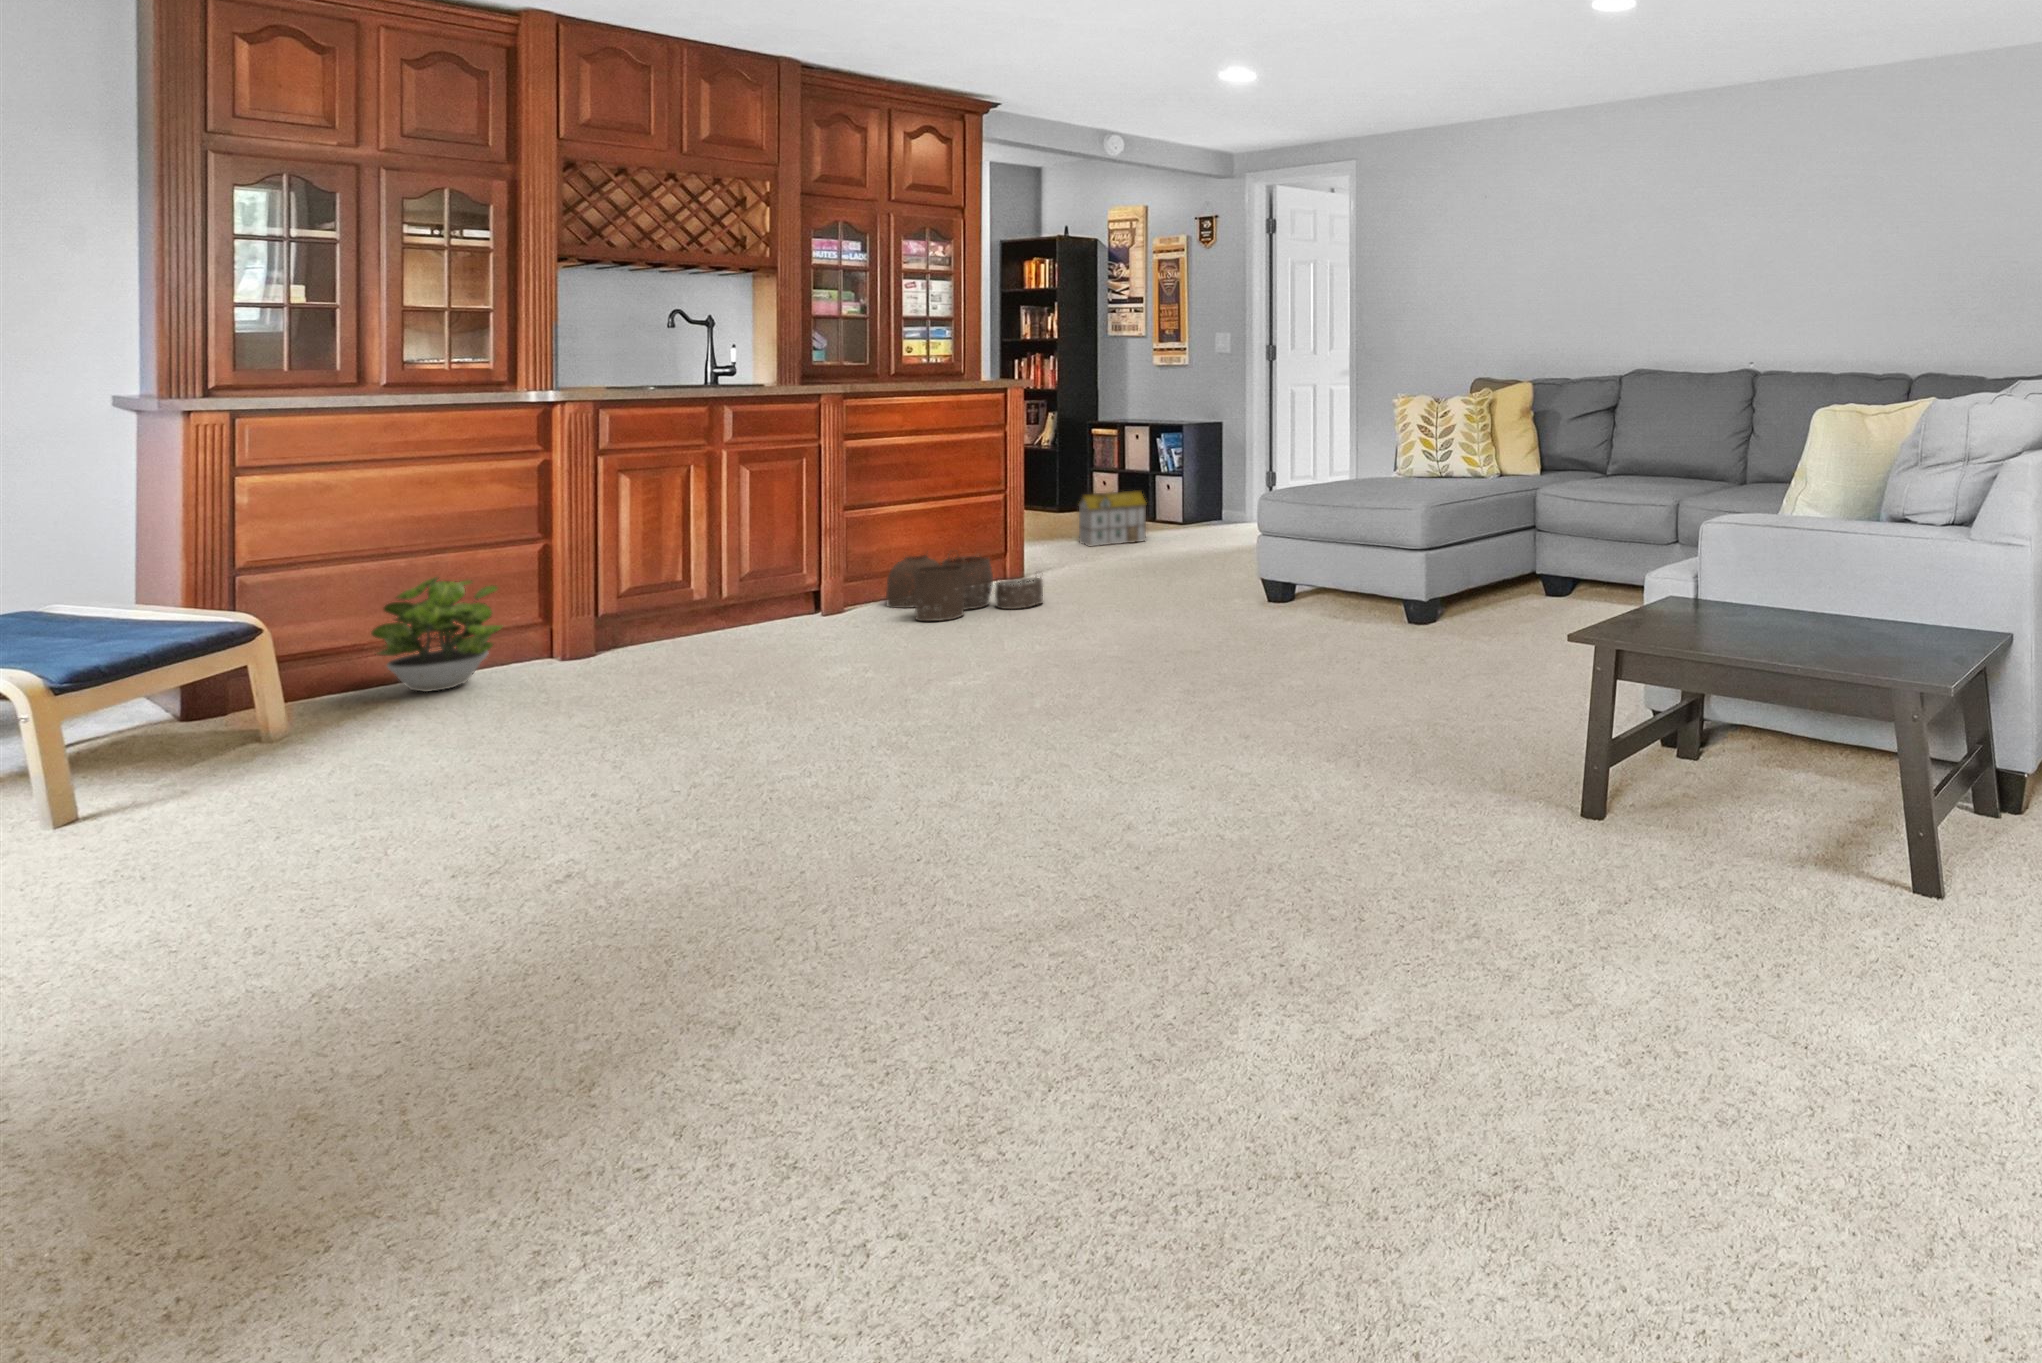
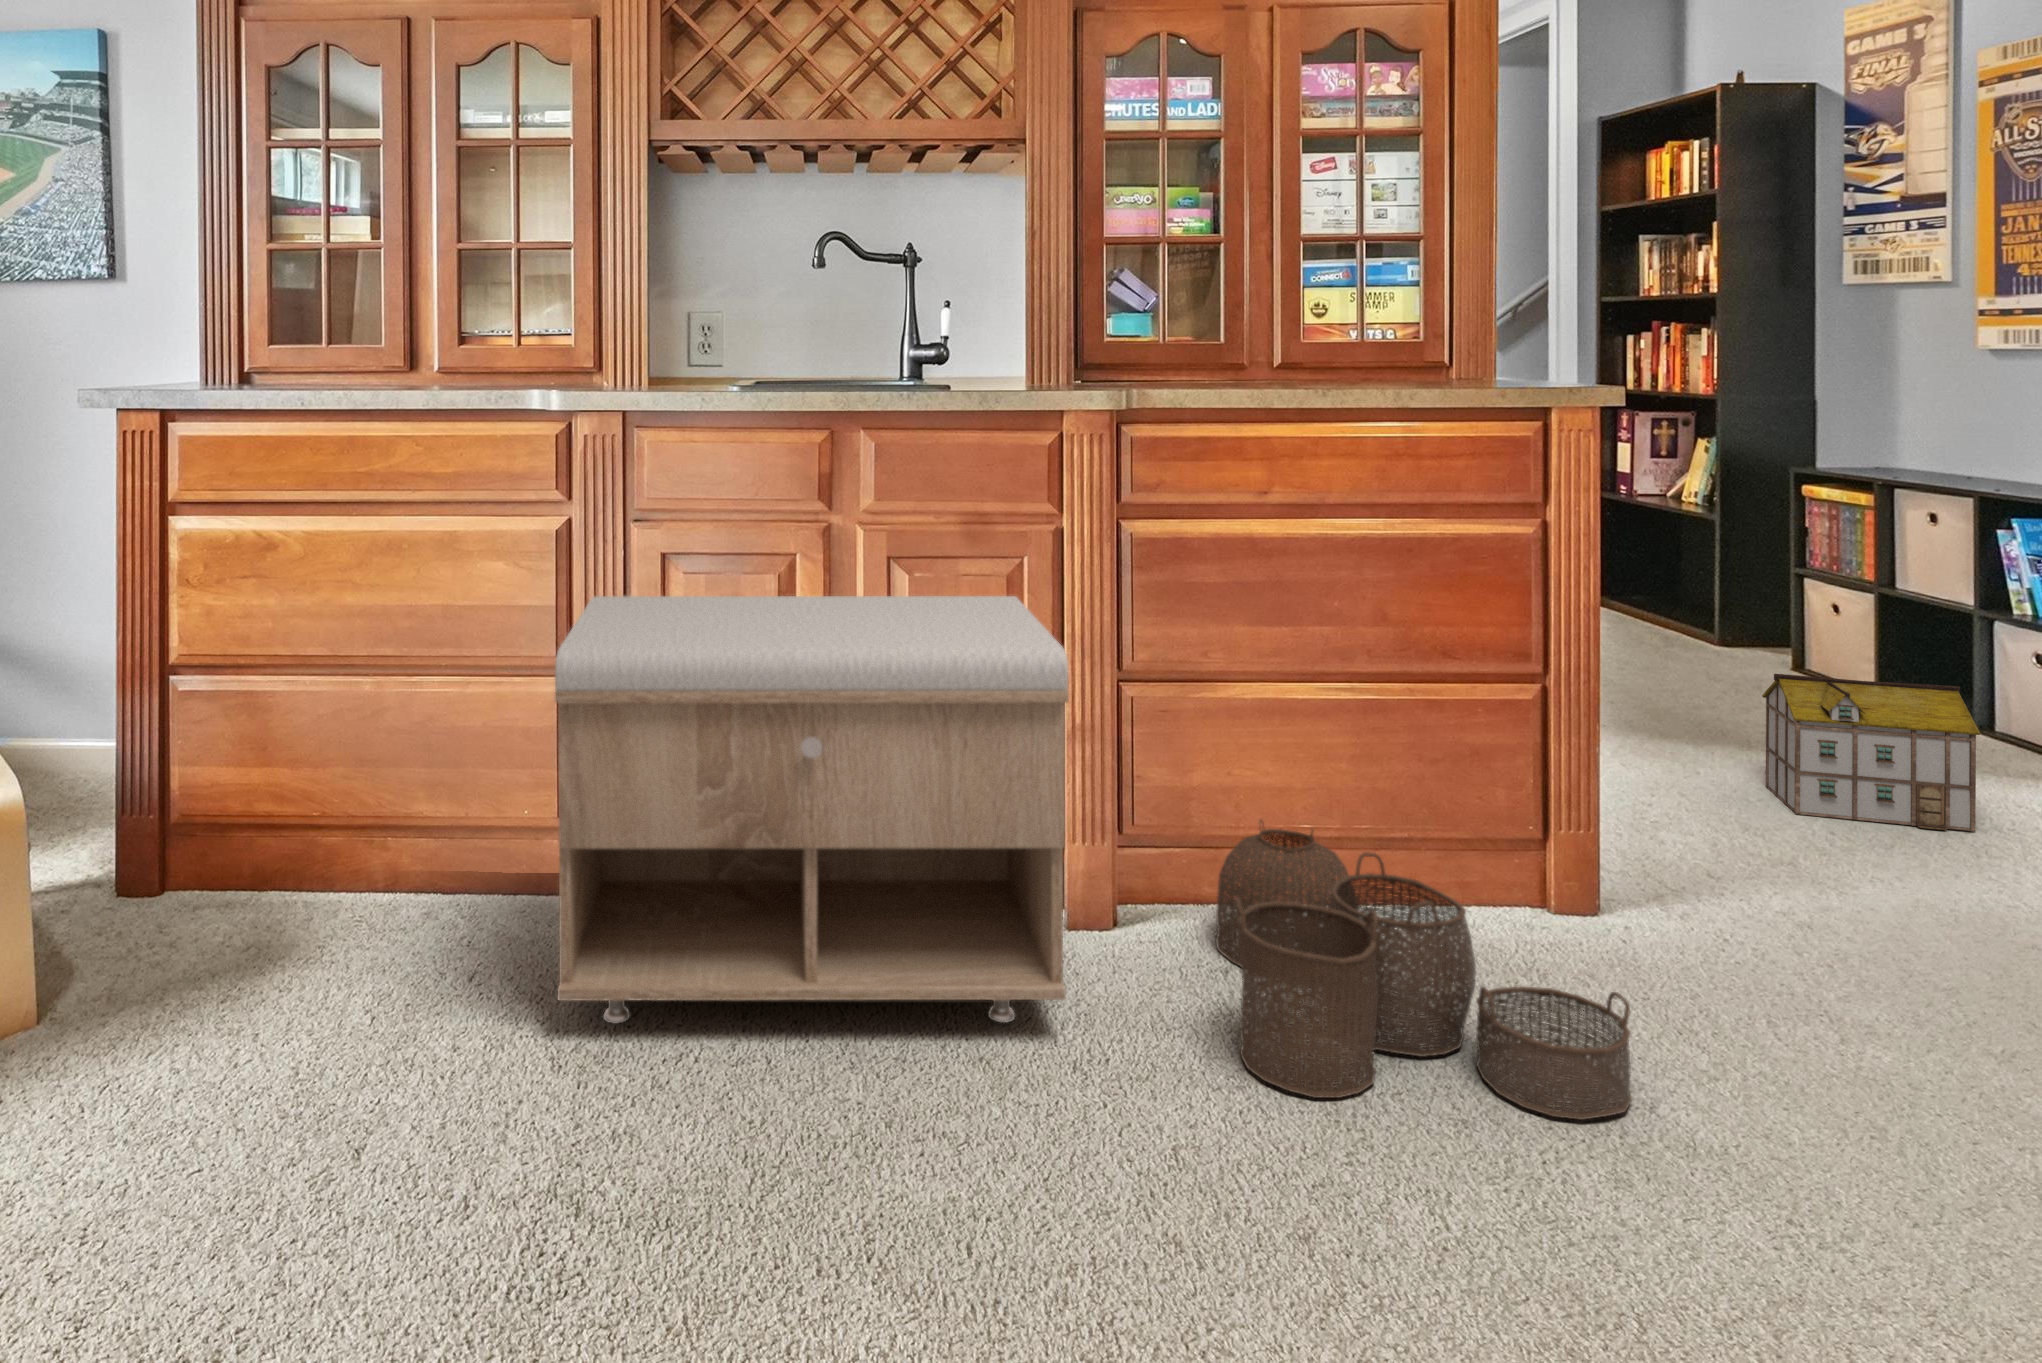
storage bench: none [567,474,851,667] -> present [555,596,1069,1024]
potted plant: present [371,577,502,692] -> none [220,740,443,971]

